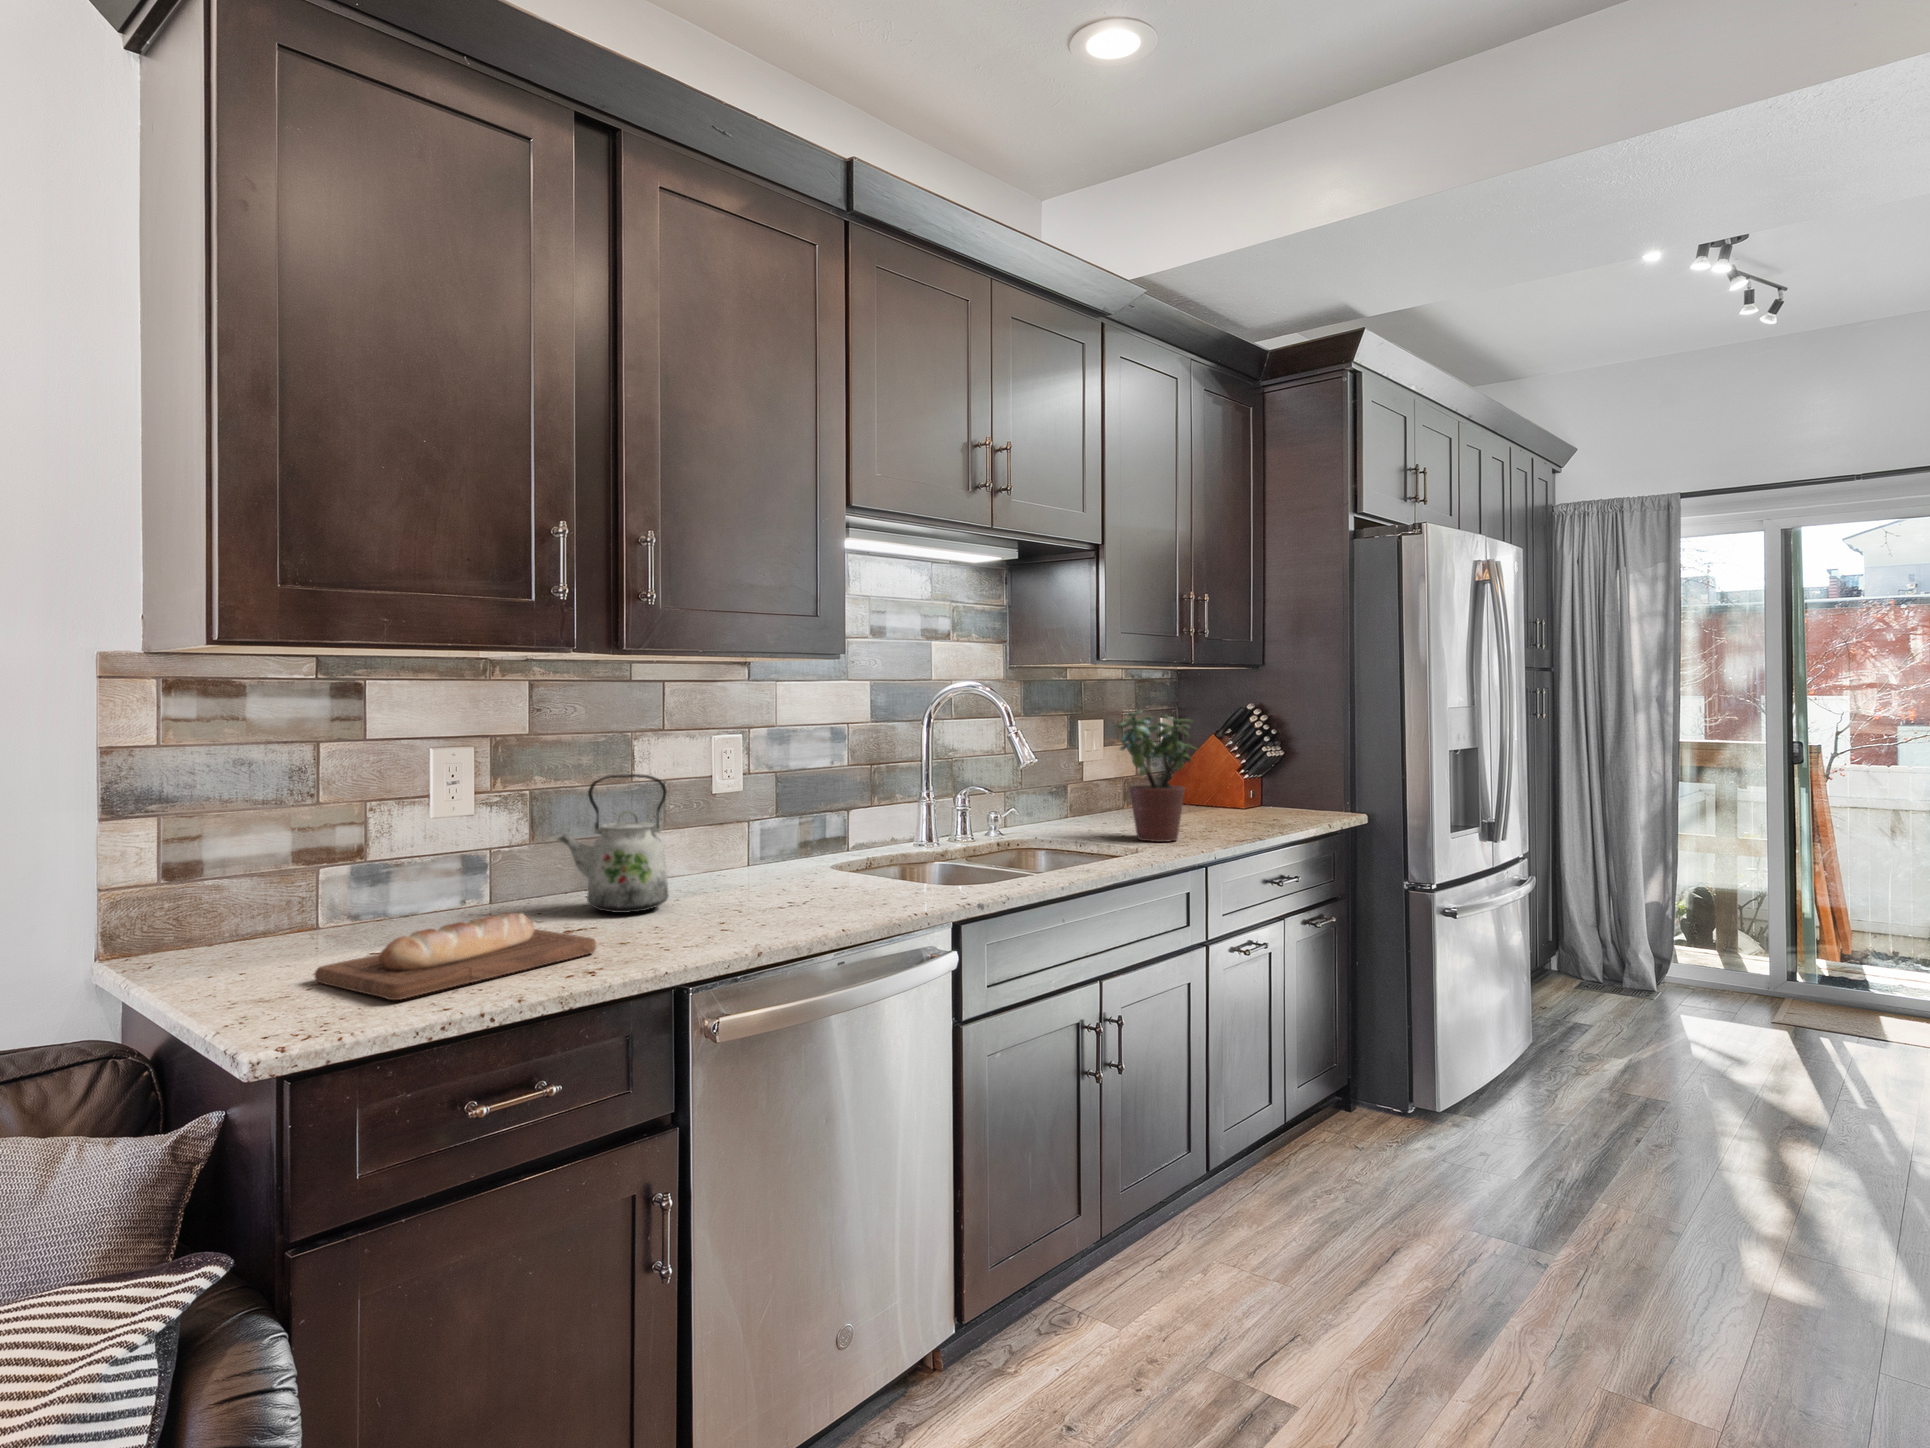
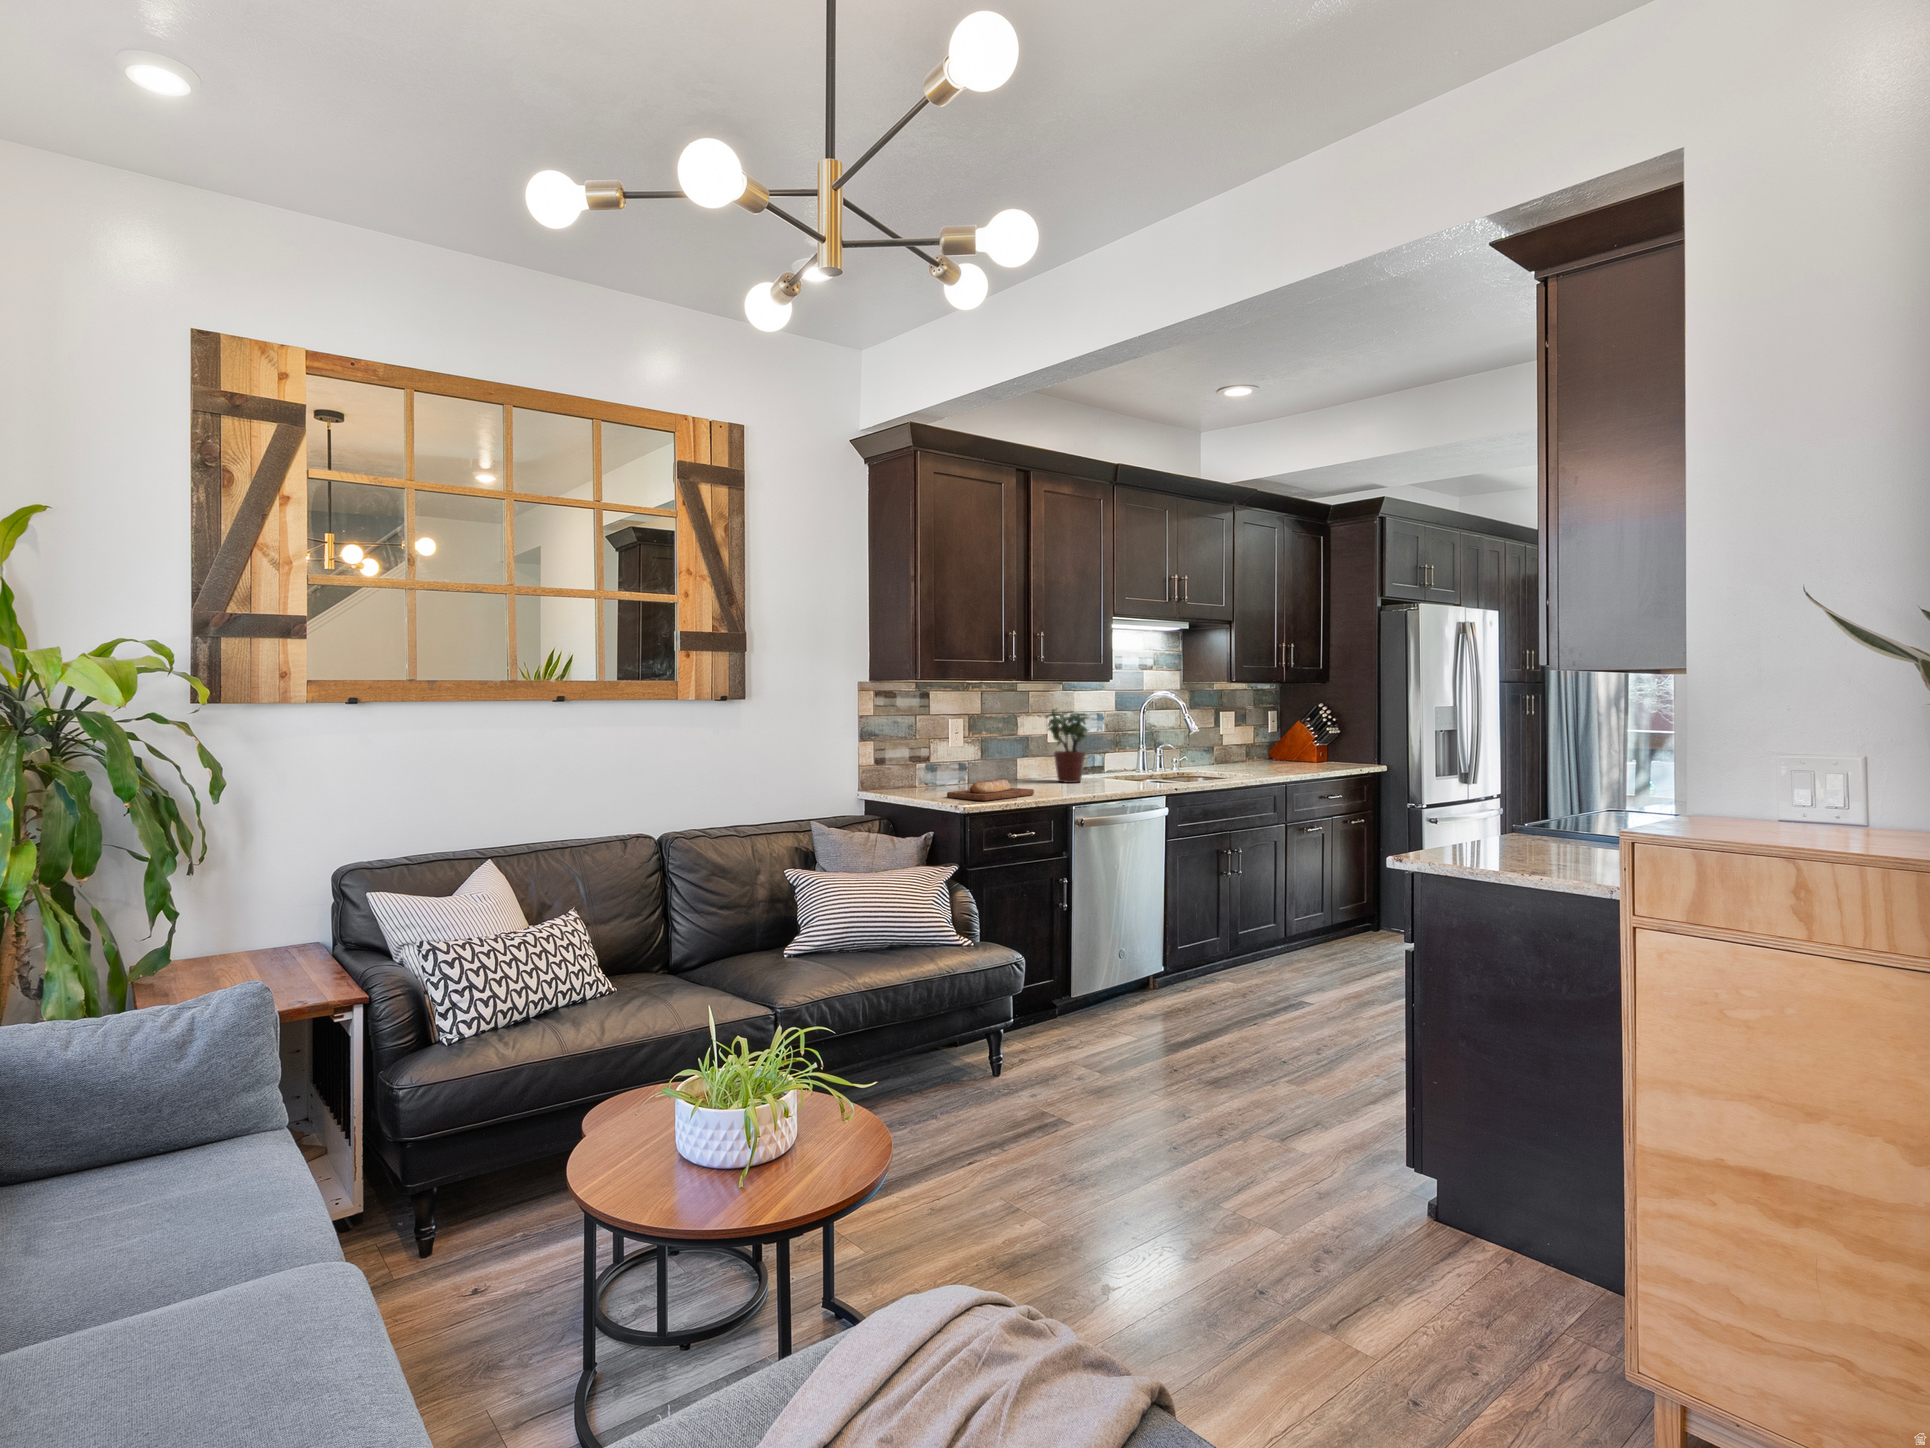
potted plant: present [1118,710,1196,842] -> present [1046,709,1088,783]
kettle: present [558,774,669,913] -> none [1000,731,1046,786]

